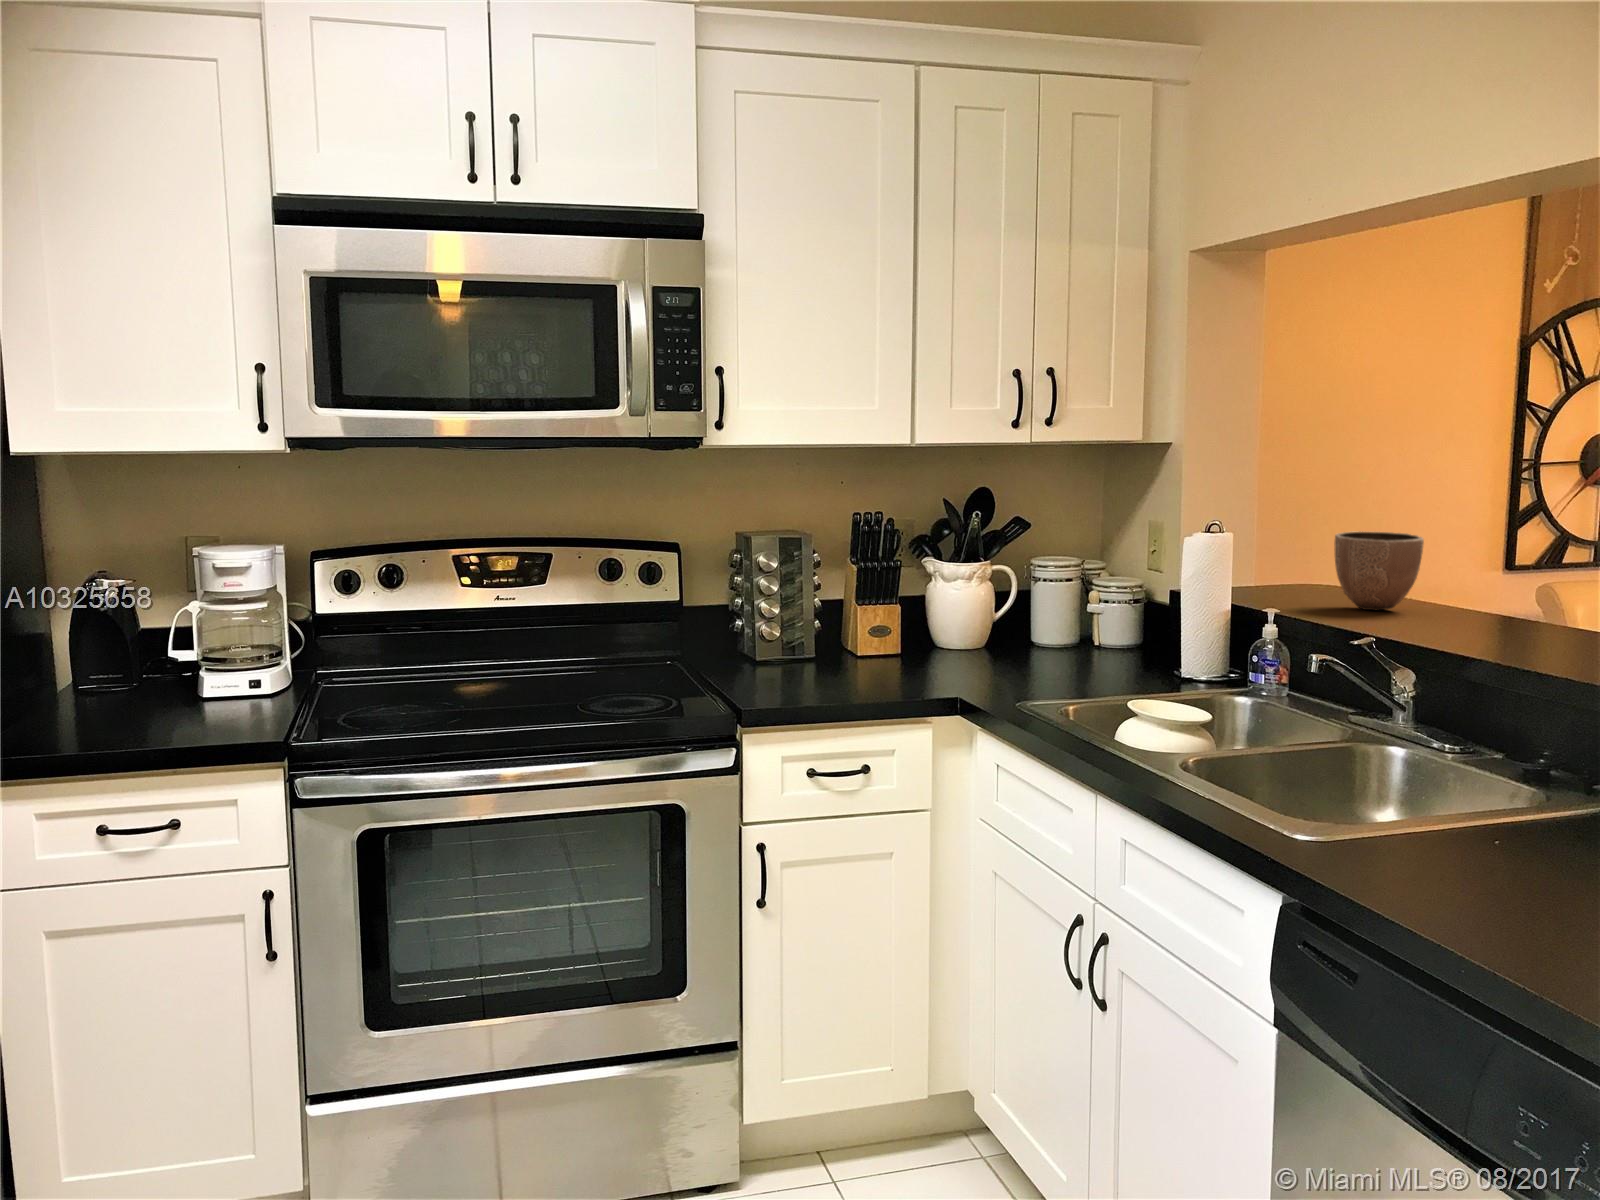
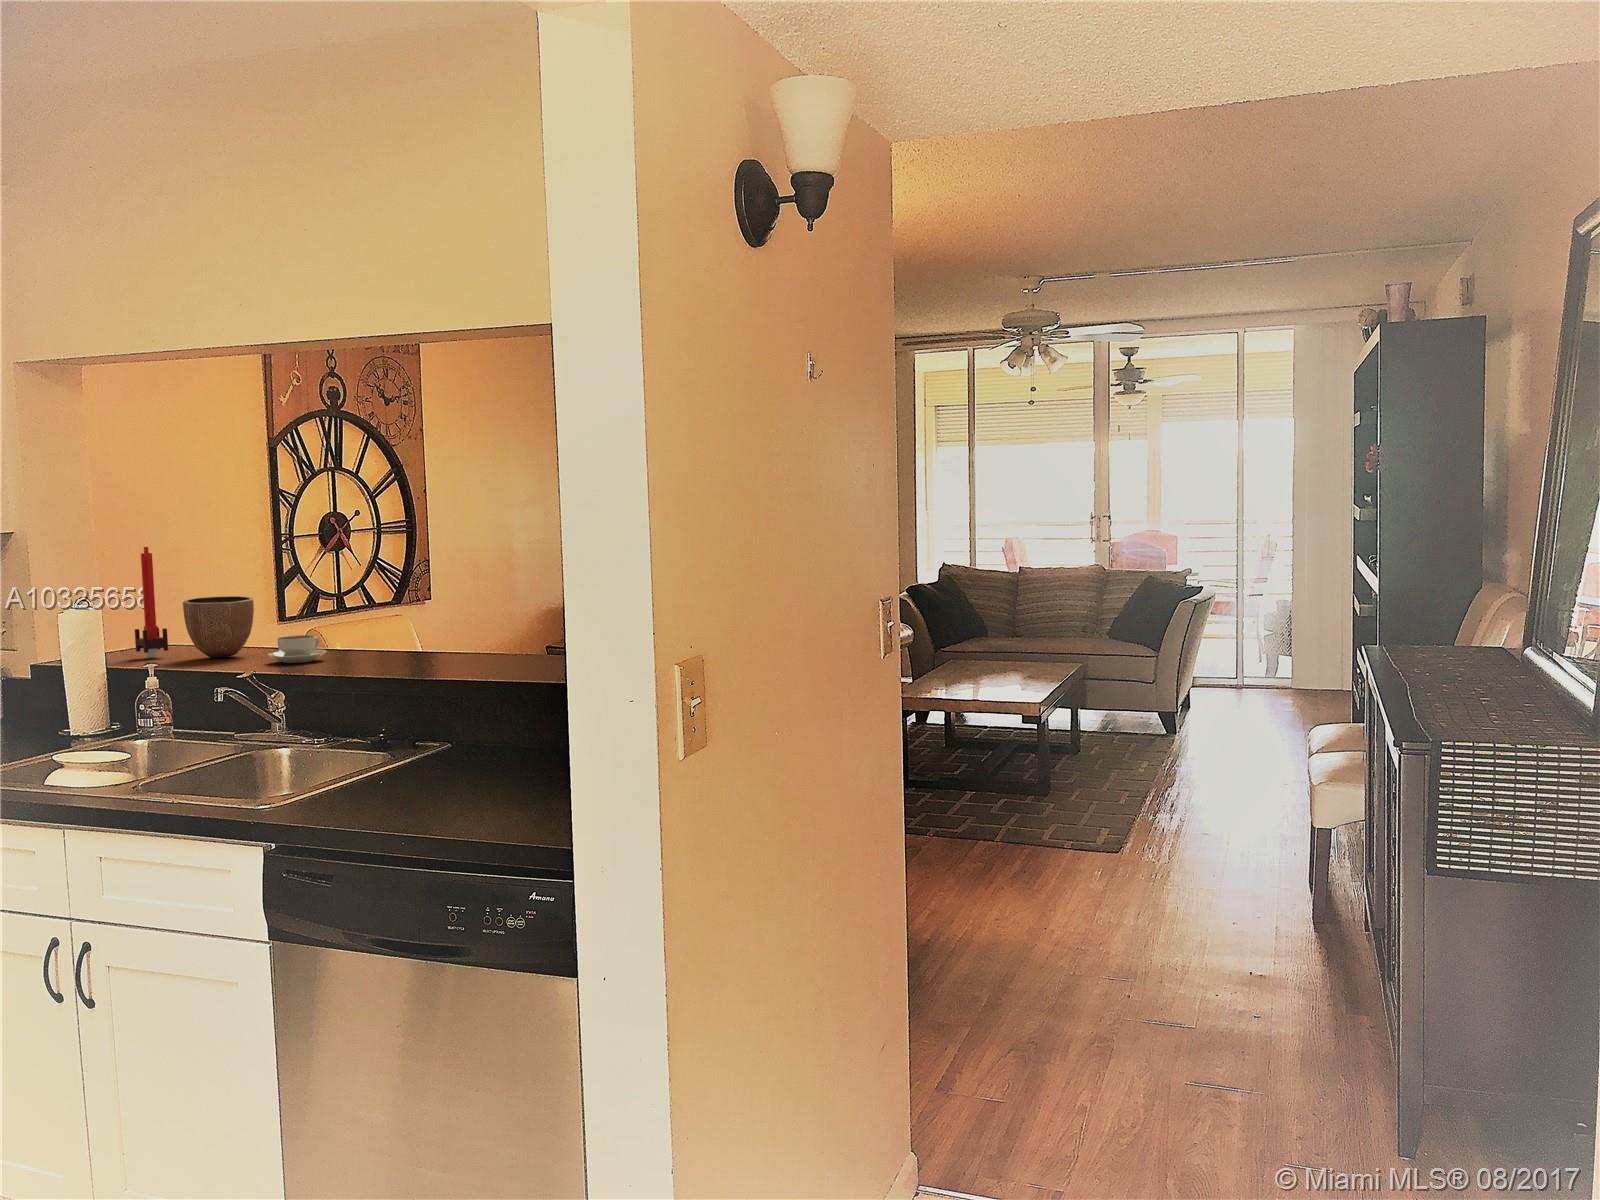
candle: none [1282,465,1319,599] -> present [135,547,168,658]
coffee cup: none [1420,593,1503,632] -> present [268,635,326,663]

